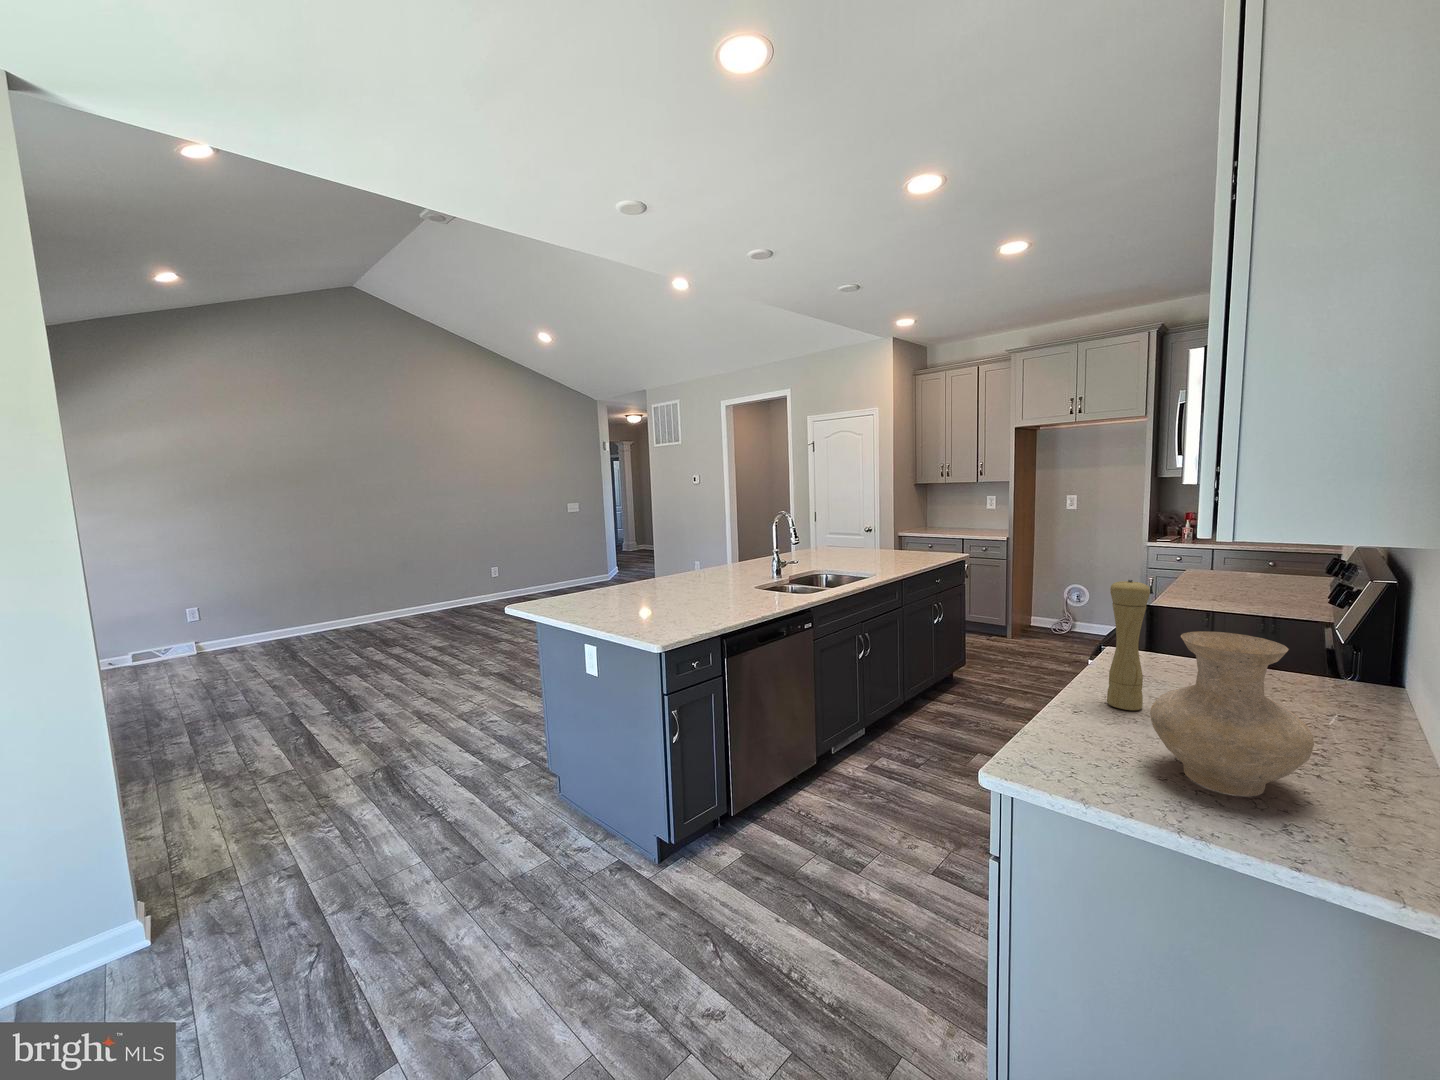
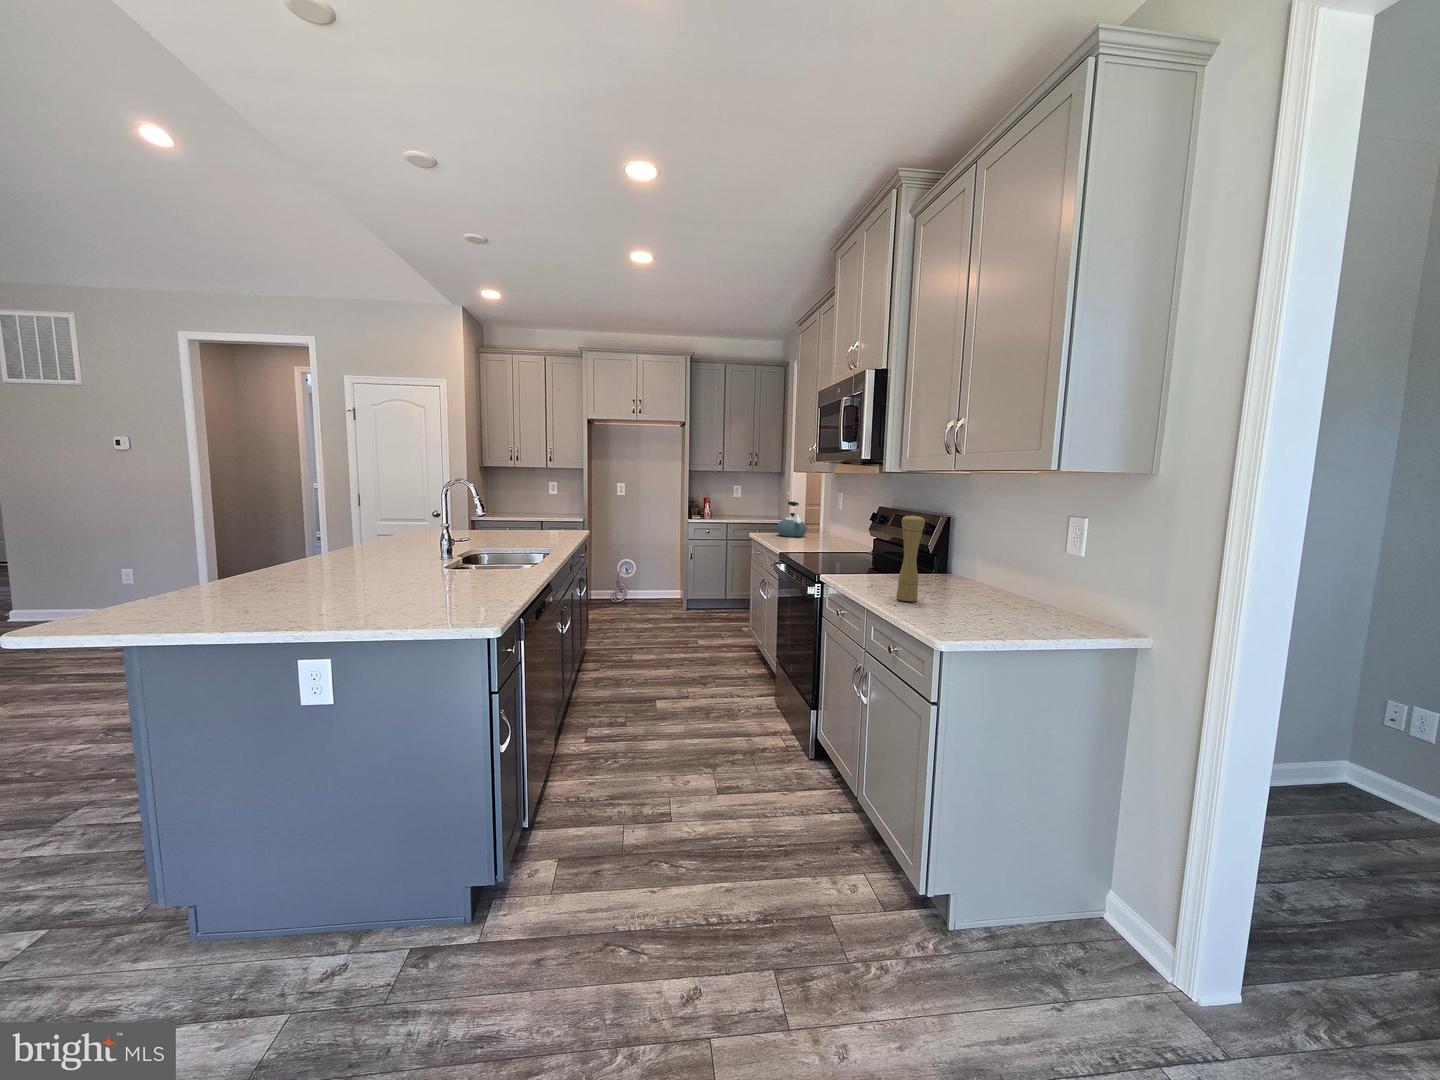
kettle: none [1224,533,1283,586] -> present [777,502,807,537]
vase: present [1150,631,1314,796] -> none [973,537,1051,625]

